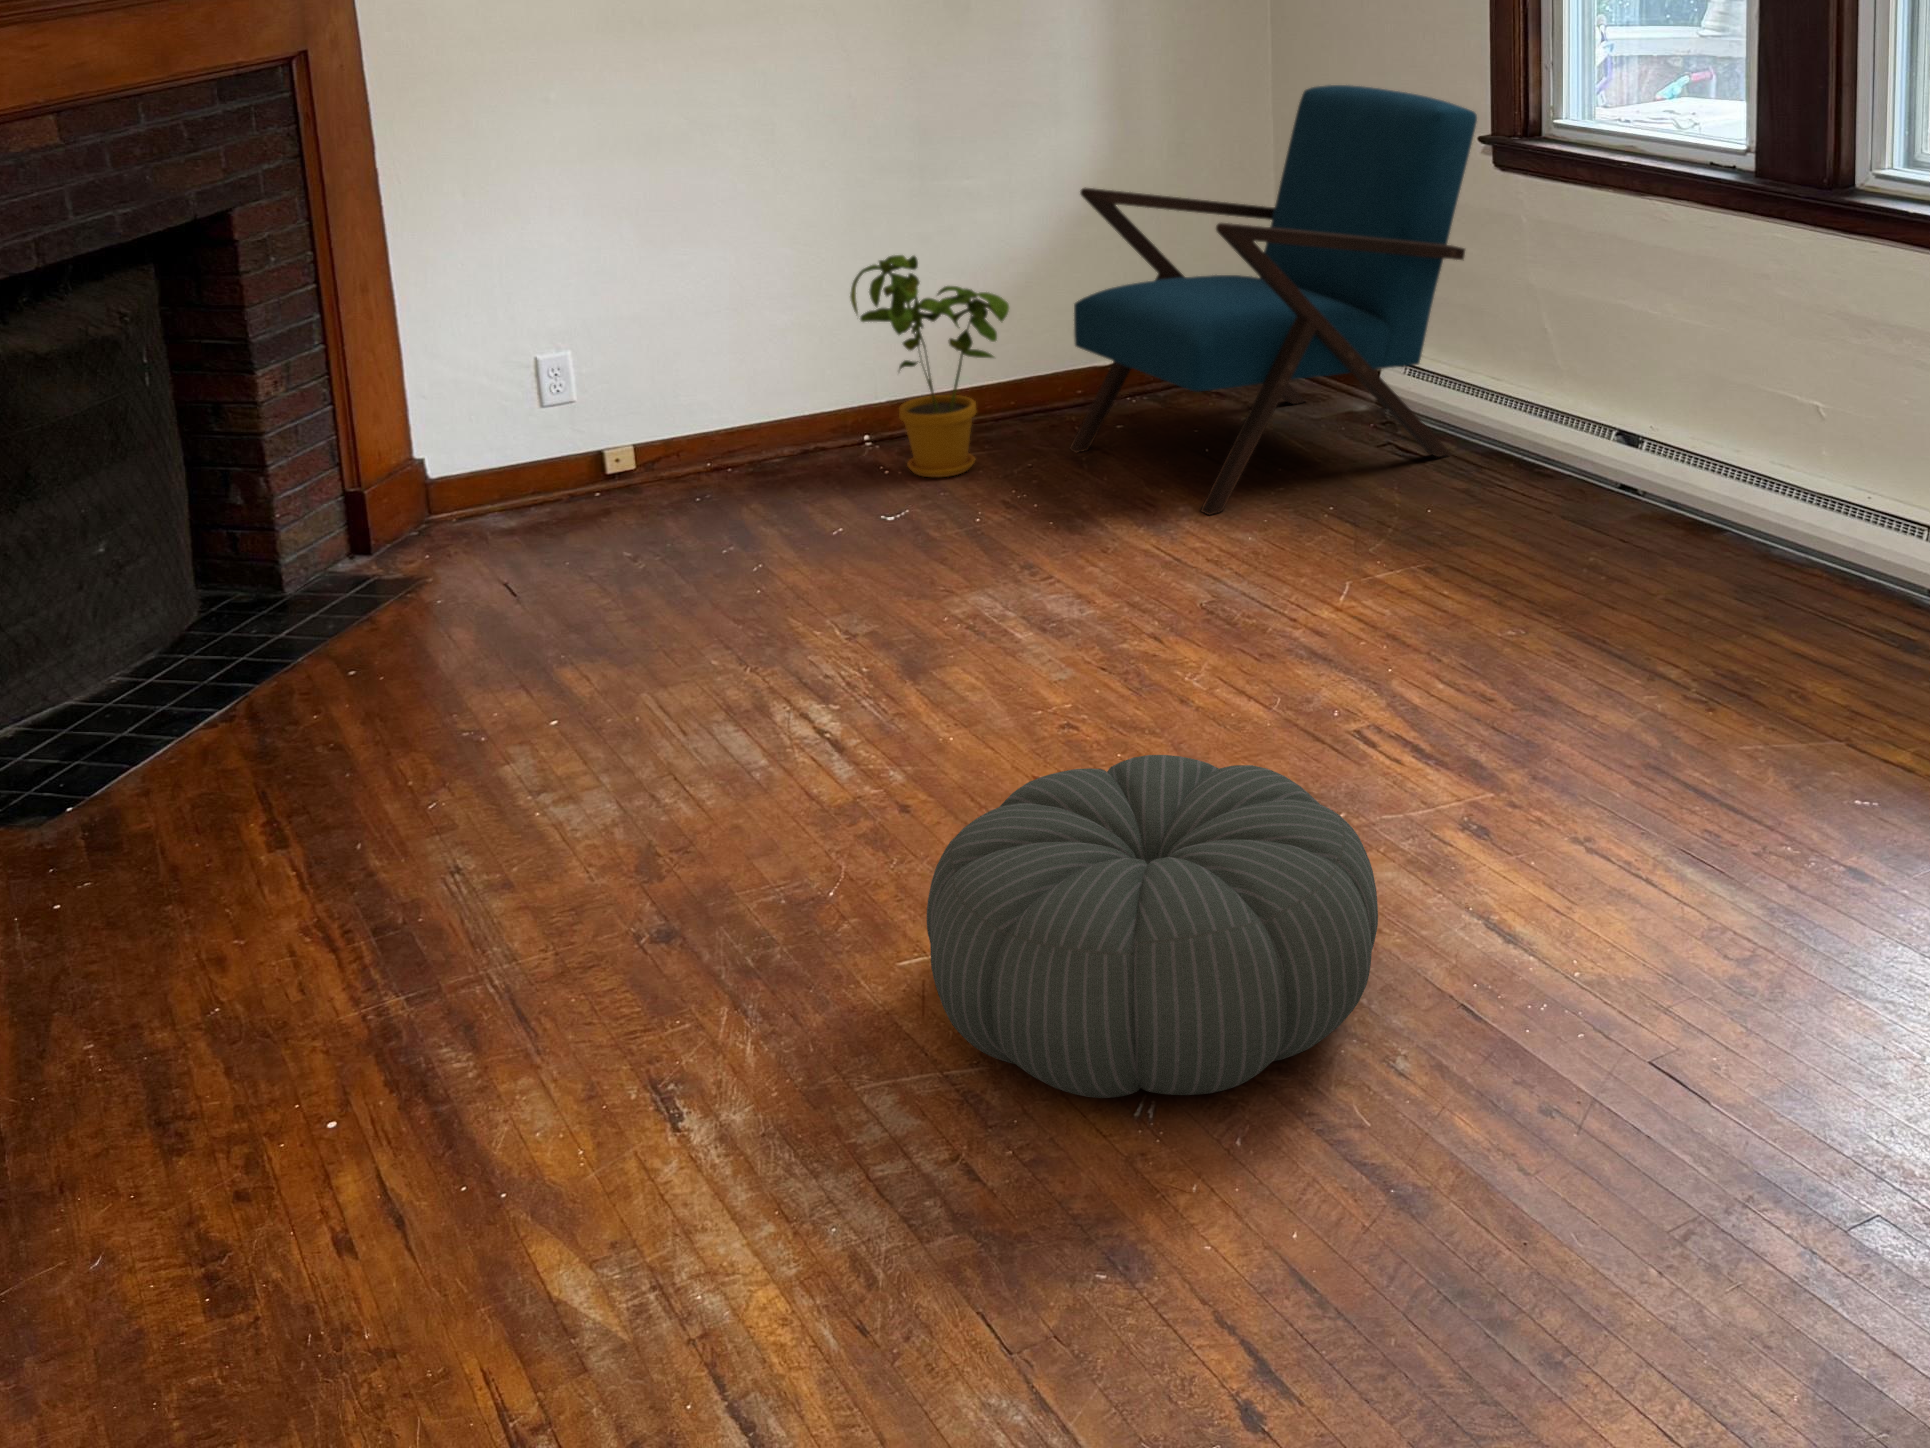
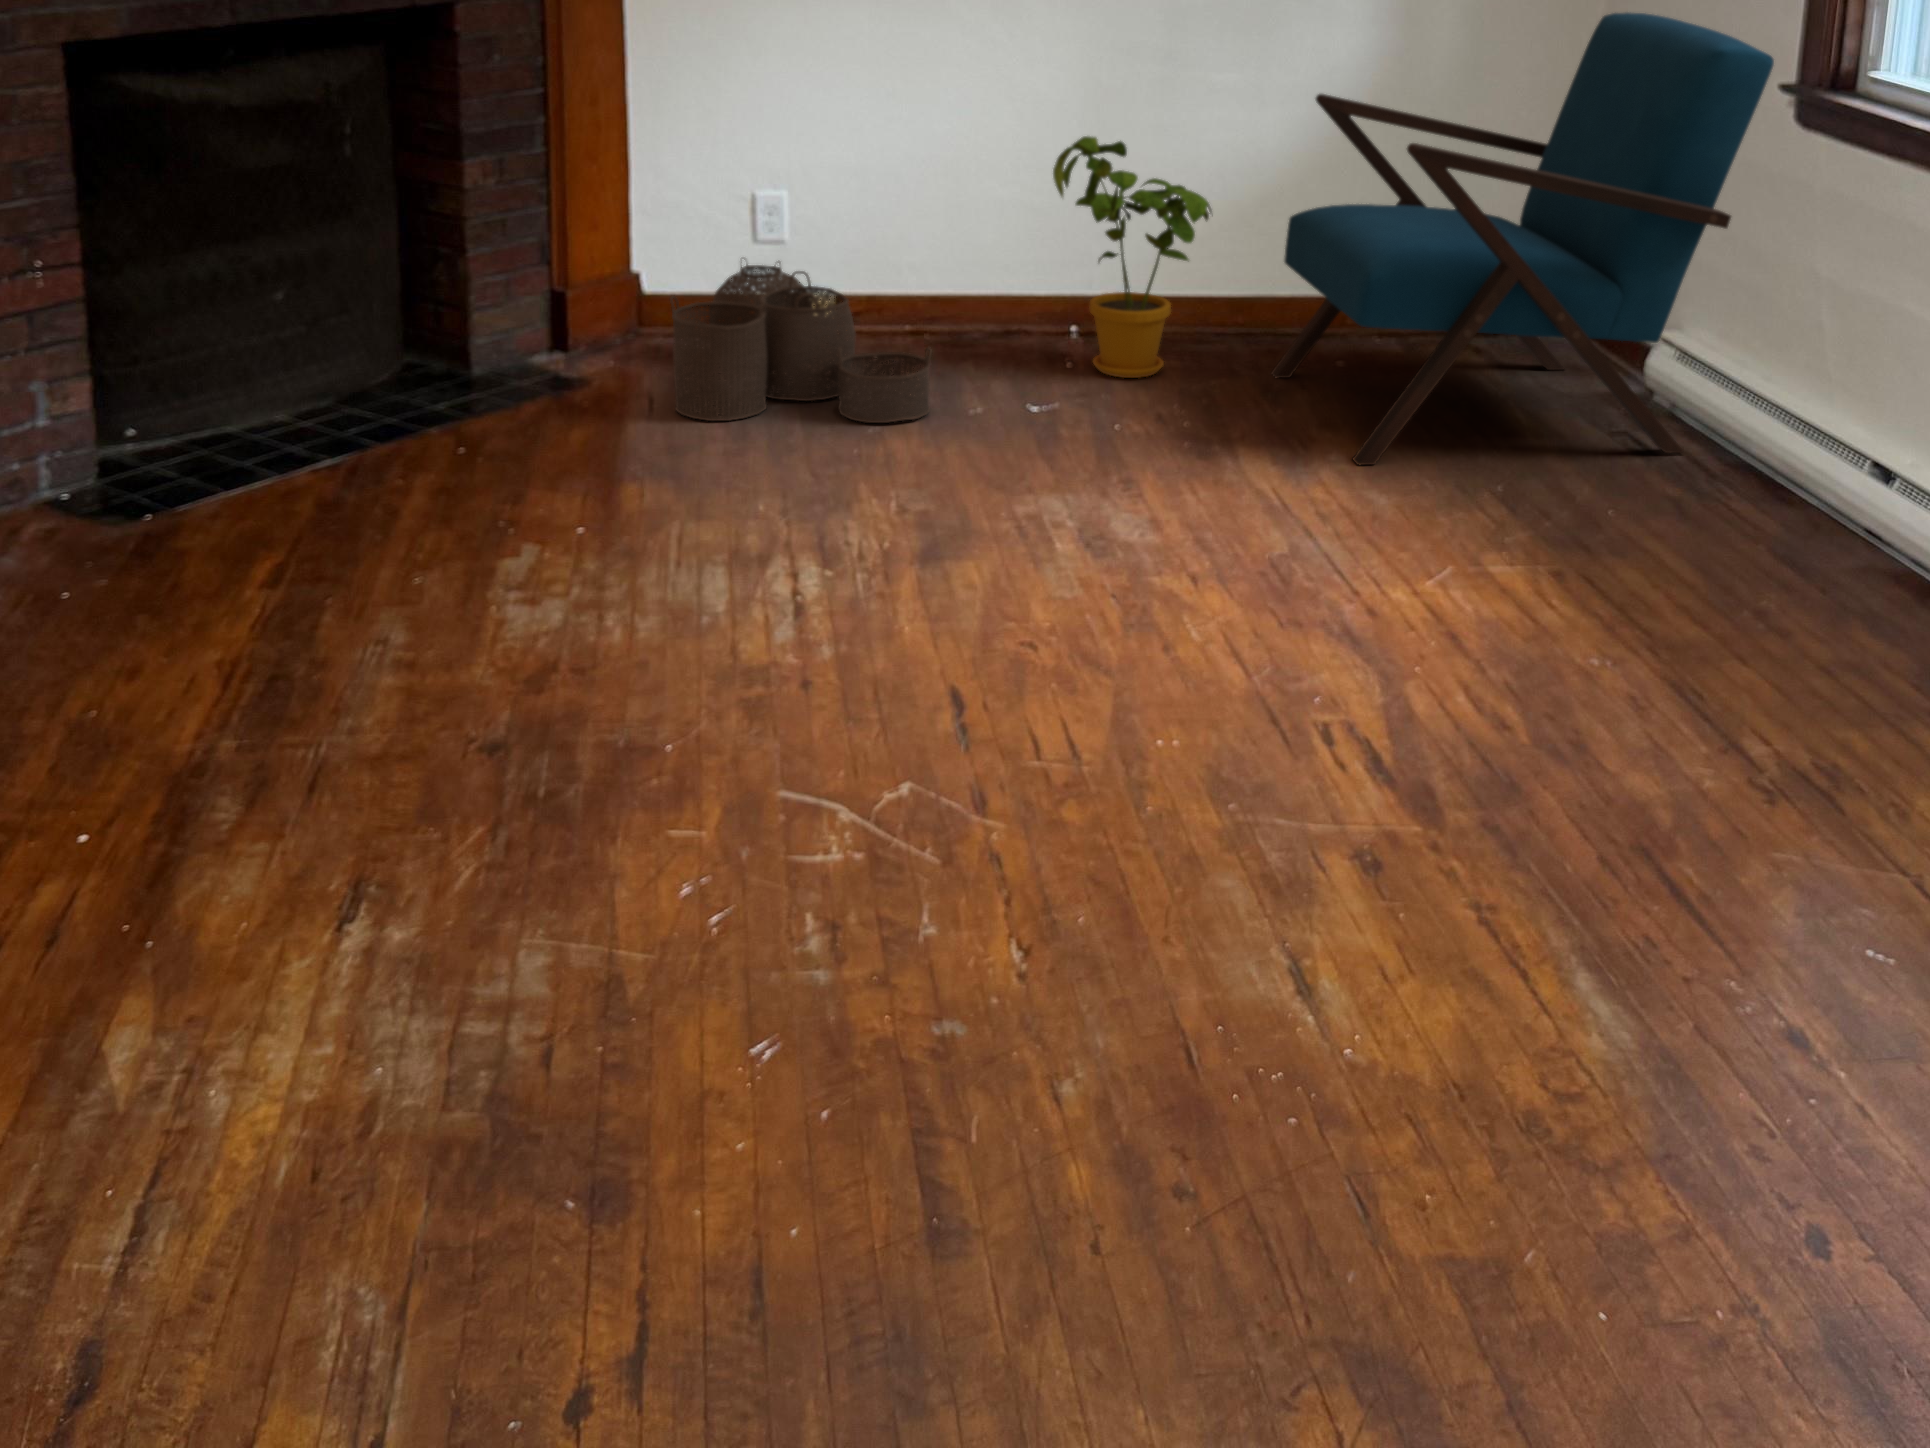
woven basket: none [519,421,796,594] -> present [670,262,932,423]
pouf: present [927,755,1378,1098] -> none [614,673,1124,1052]

